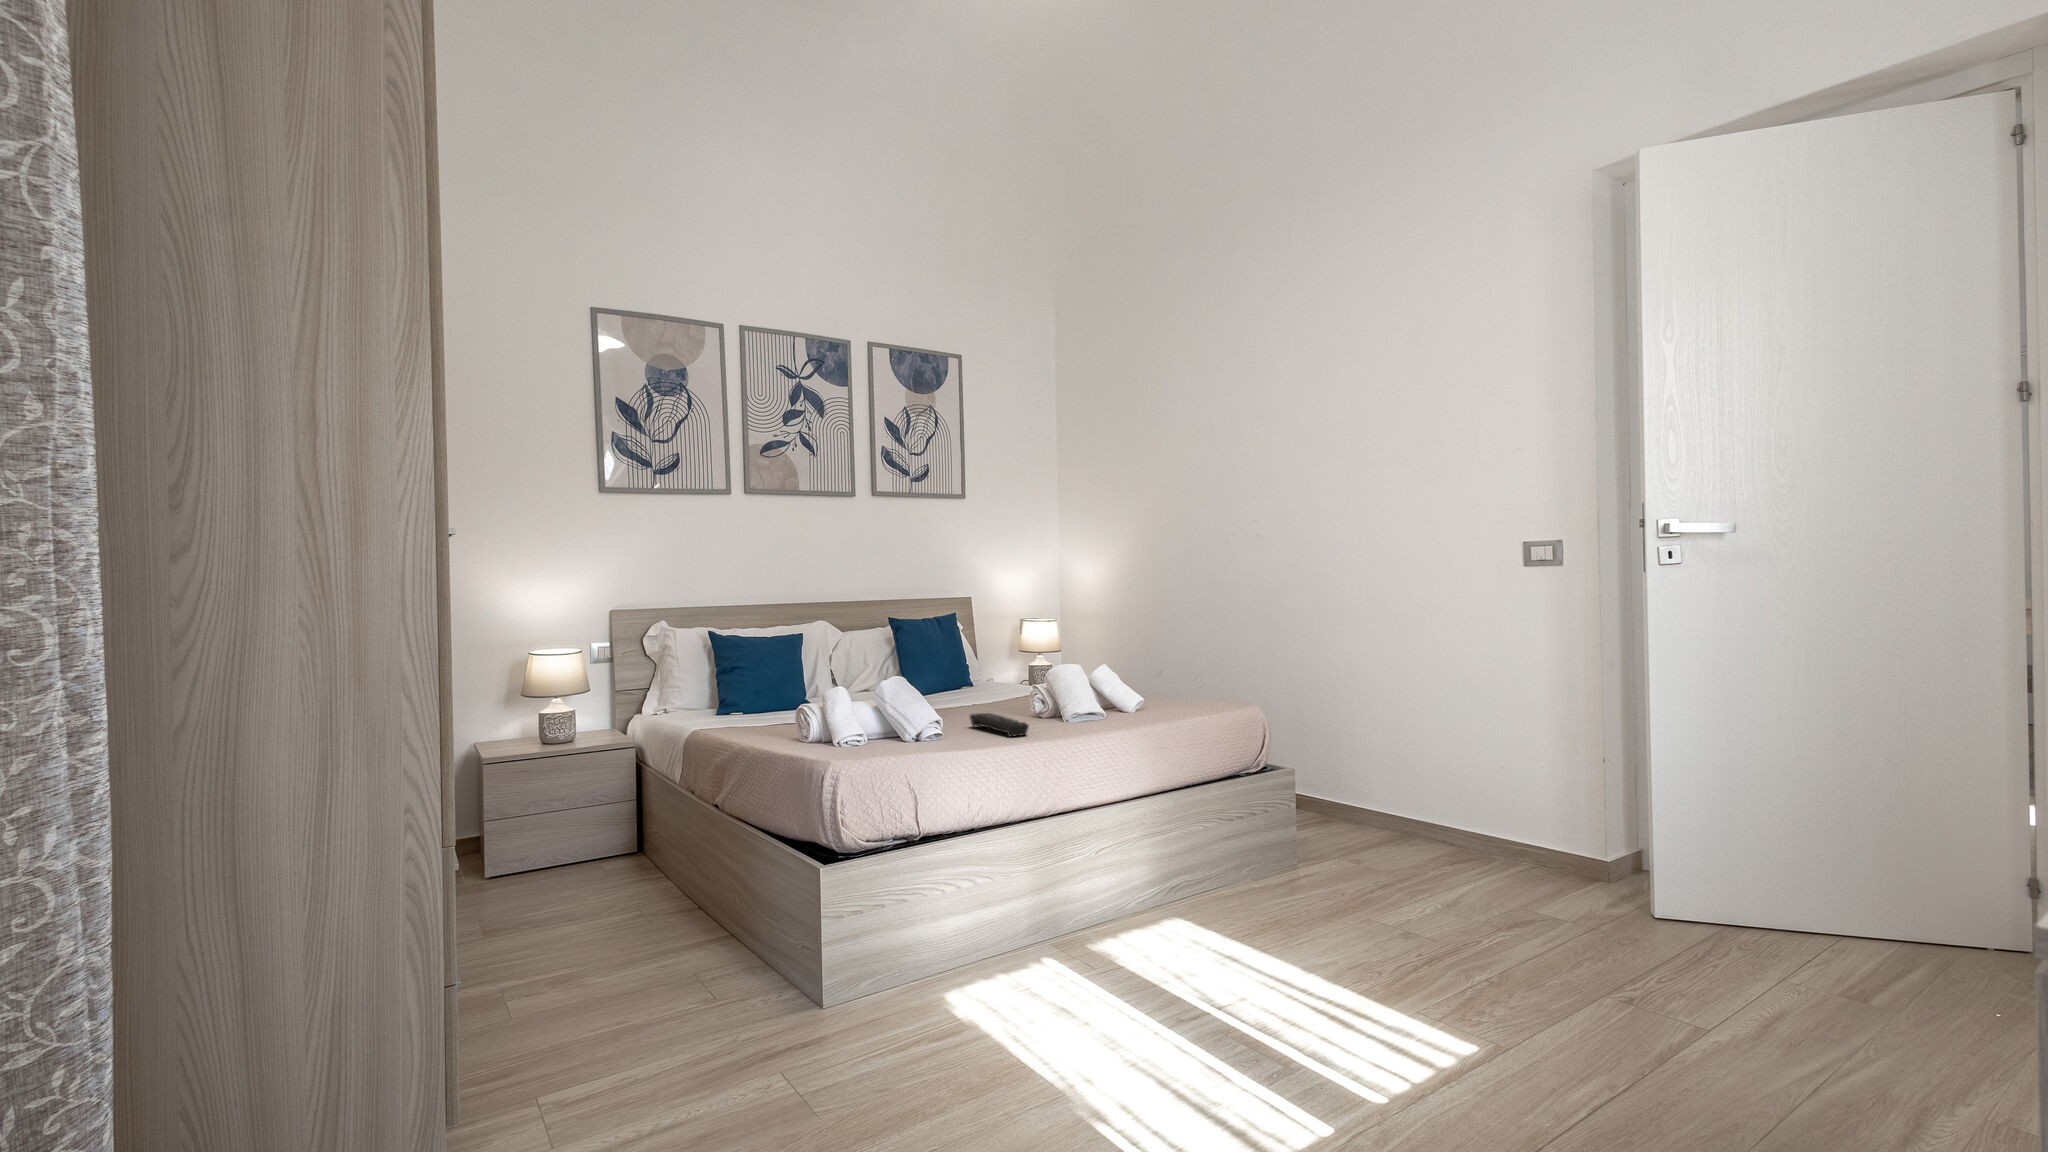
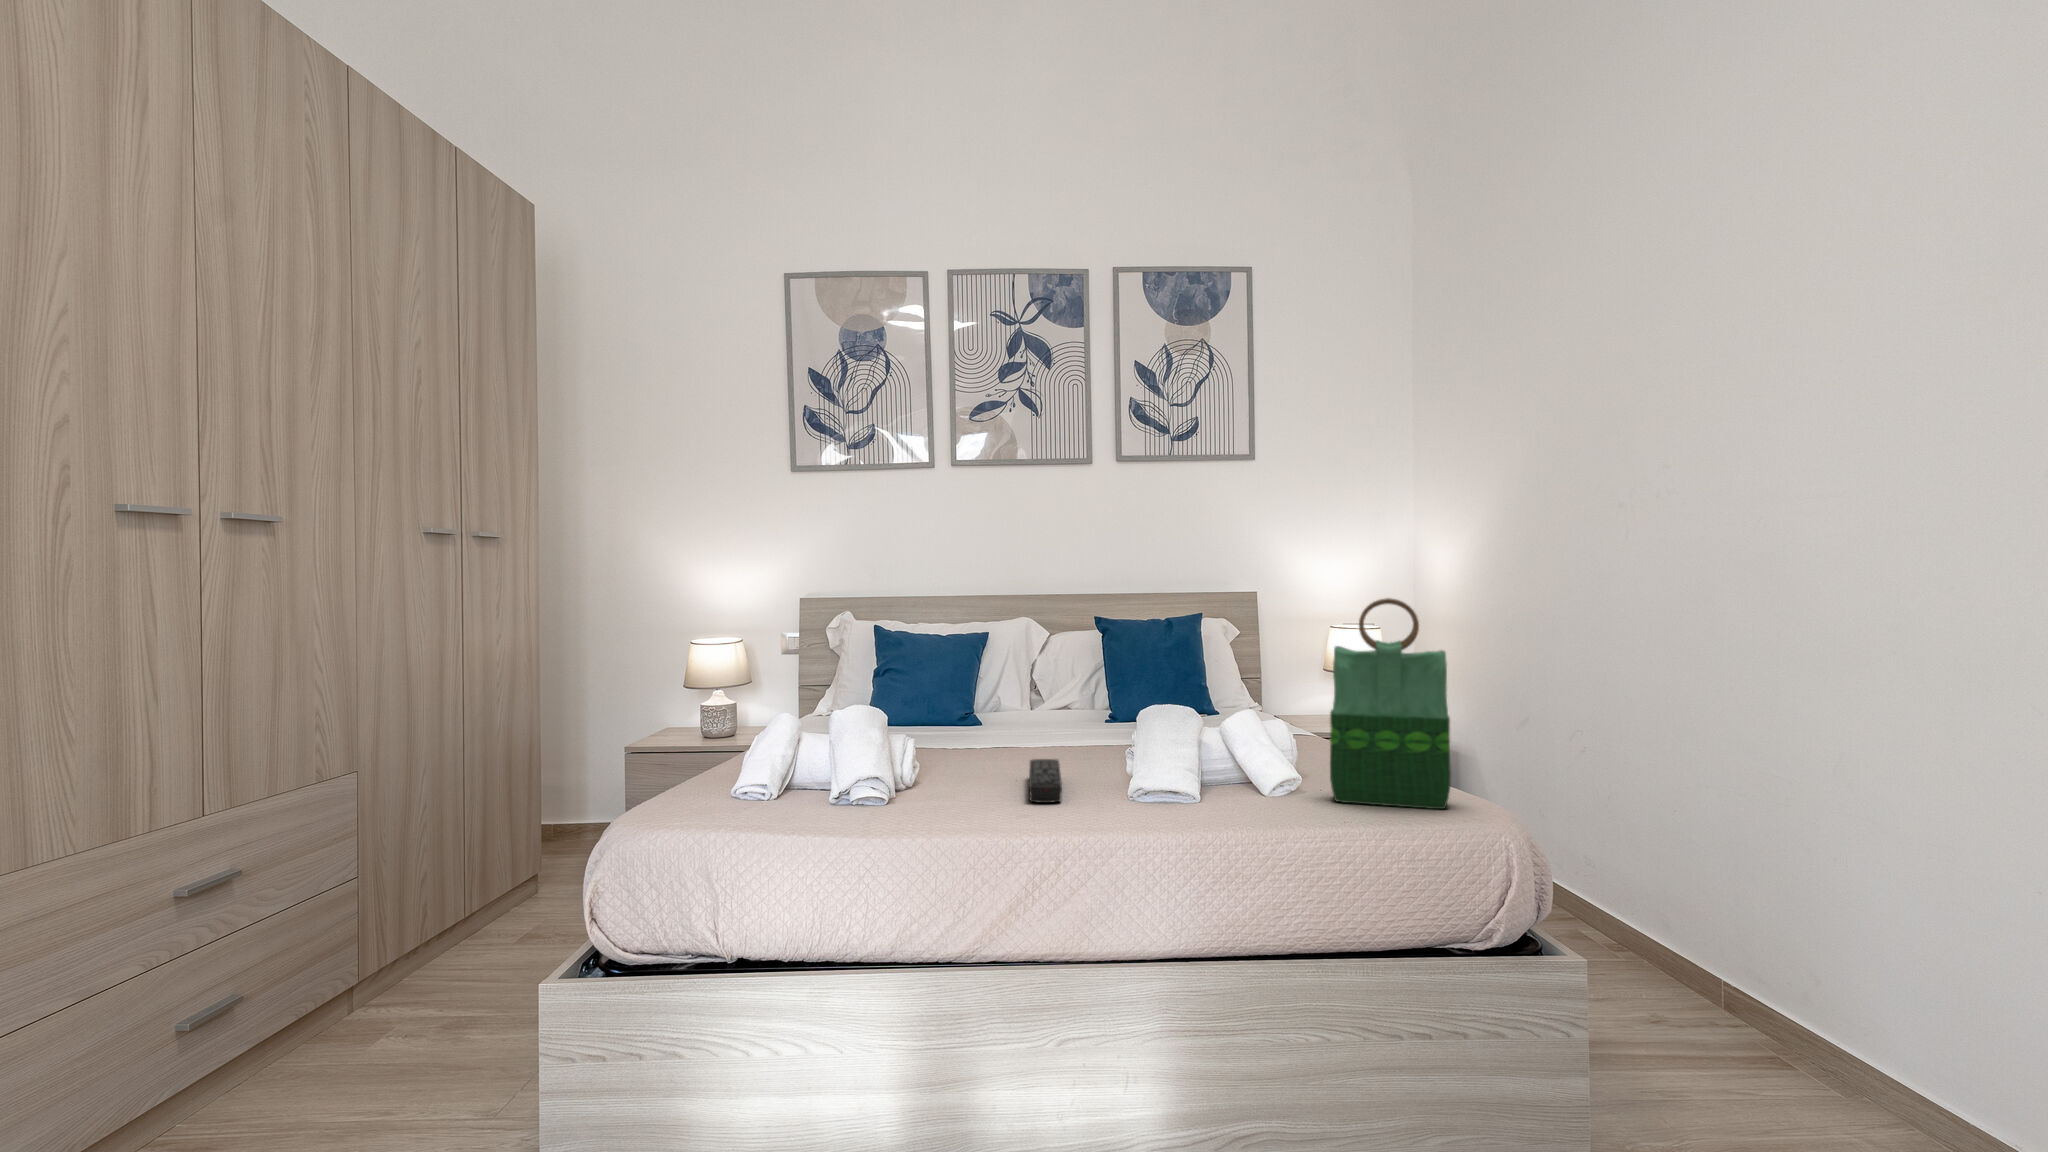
tote bag: none [1153,601,1219,719] -> present [1330,598,1451,809]

